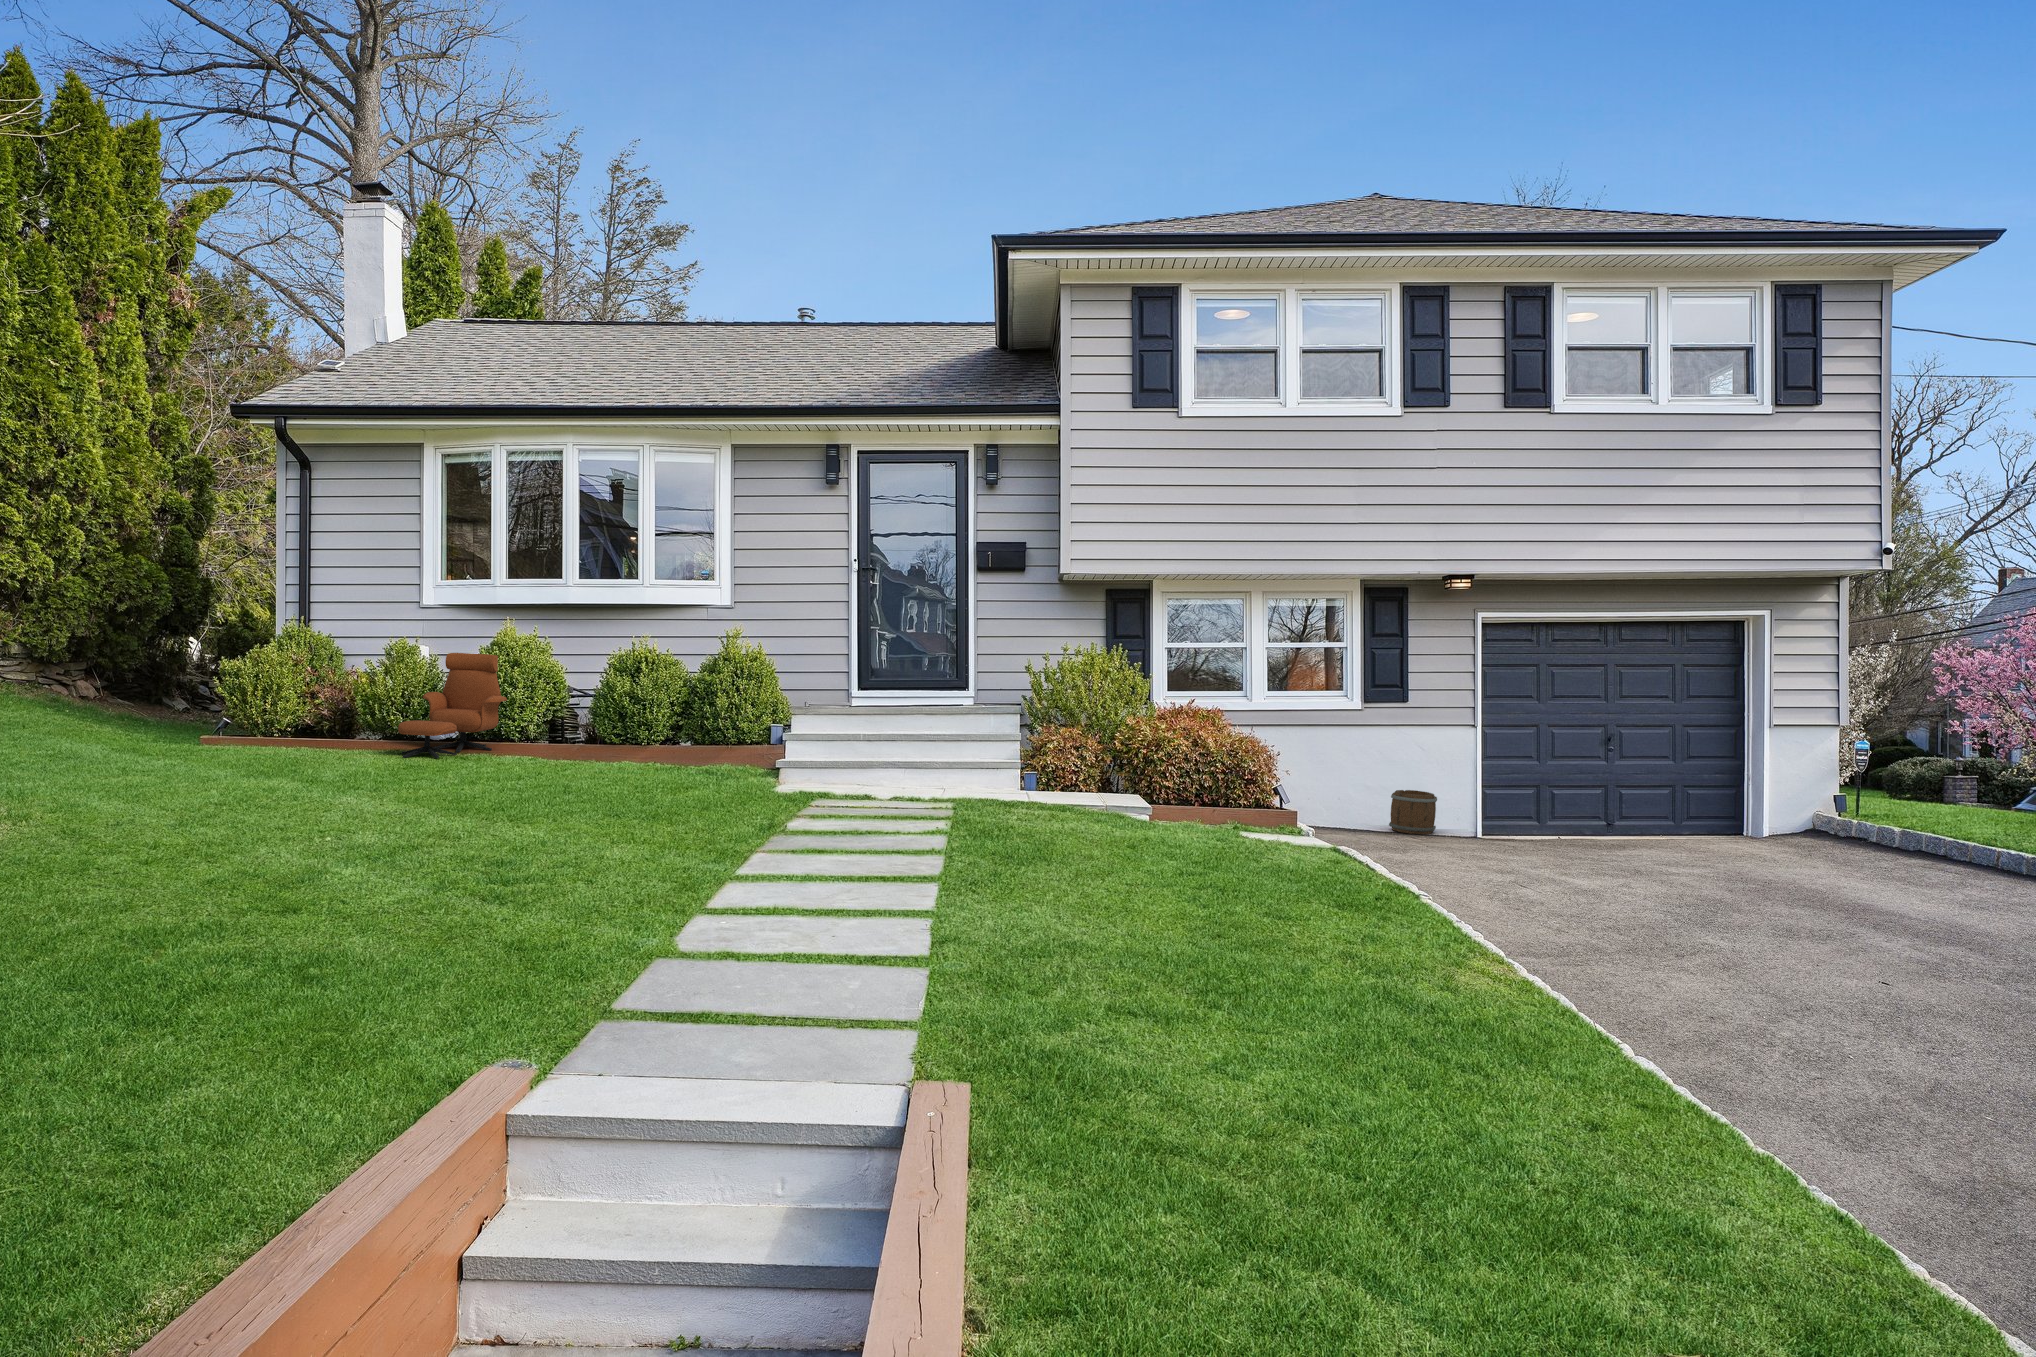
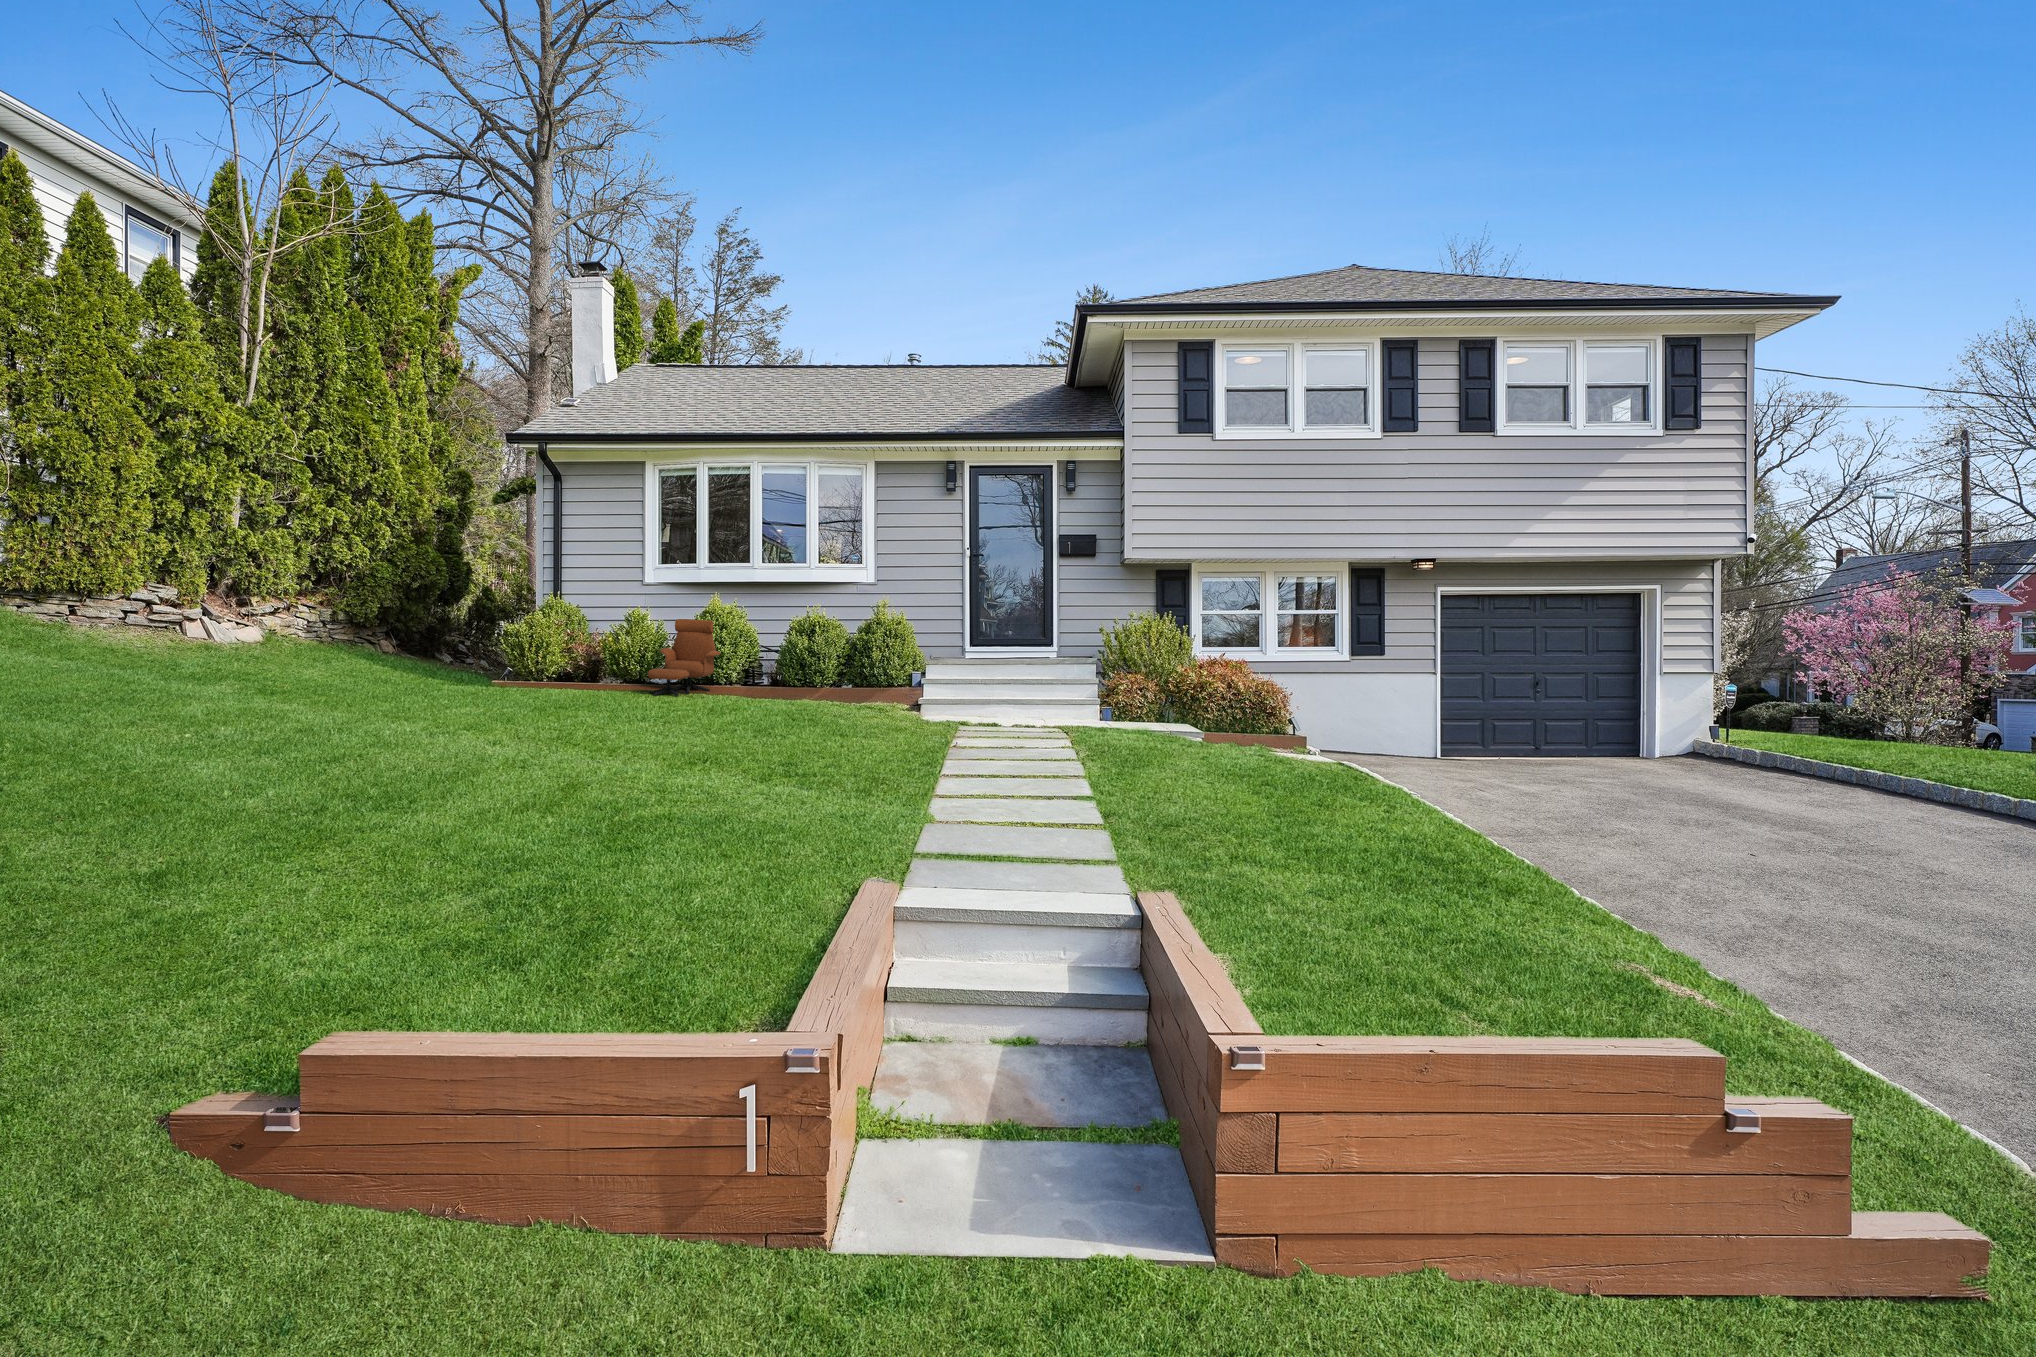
bucket: present [1389,790,1437,834] -> none [1369,721,1406,753]

